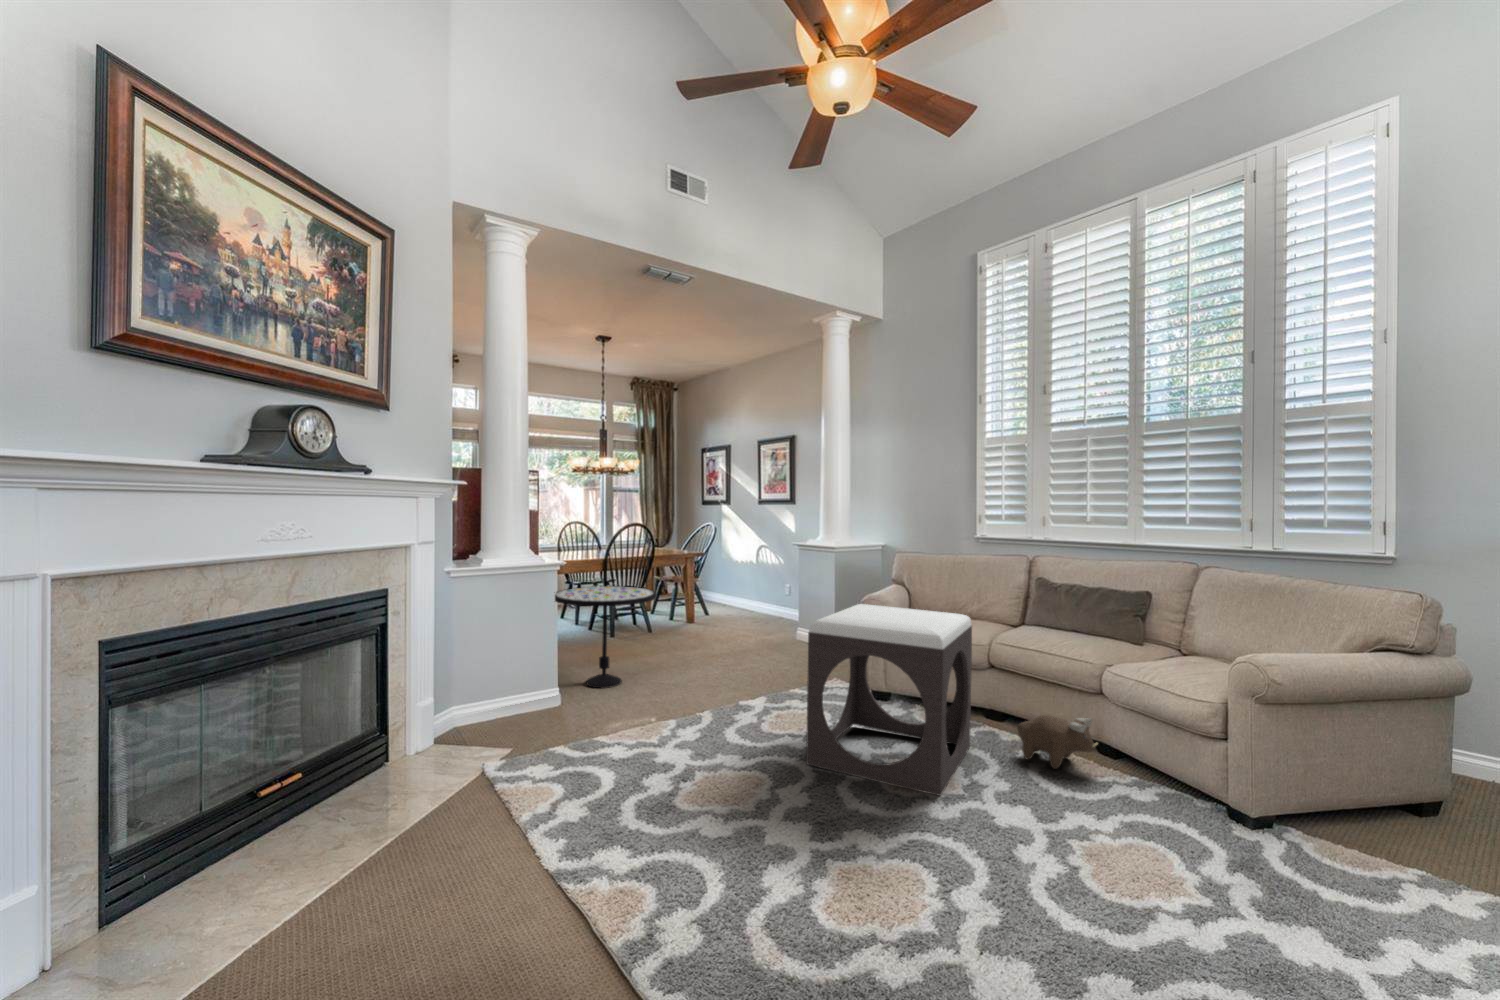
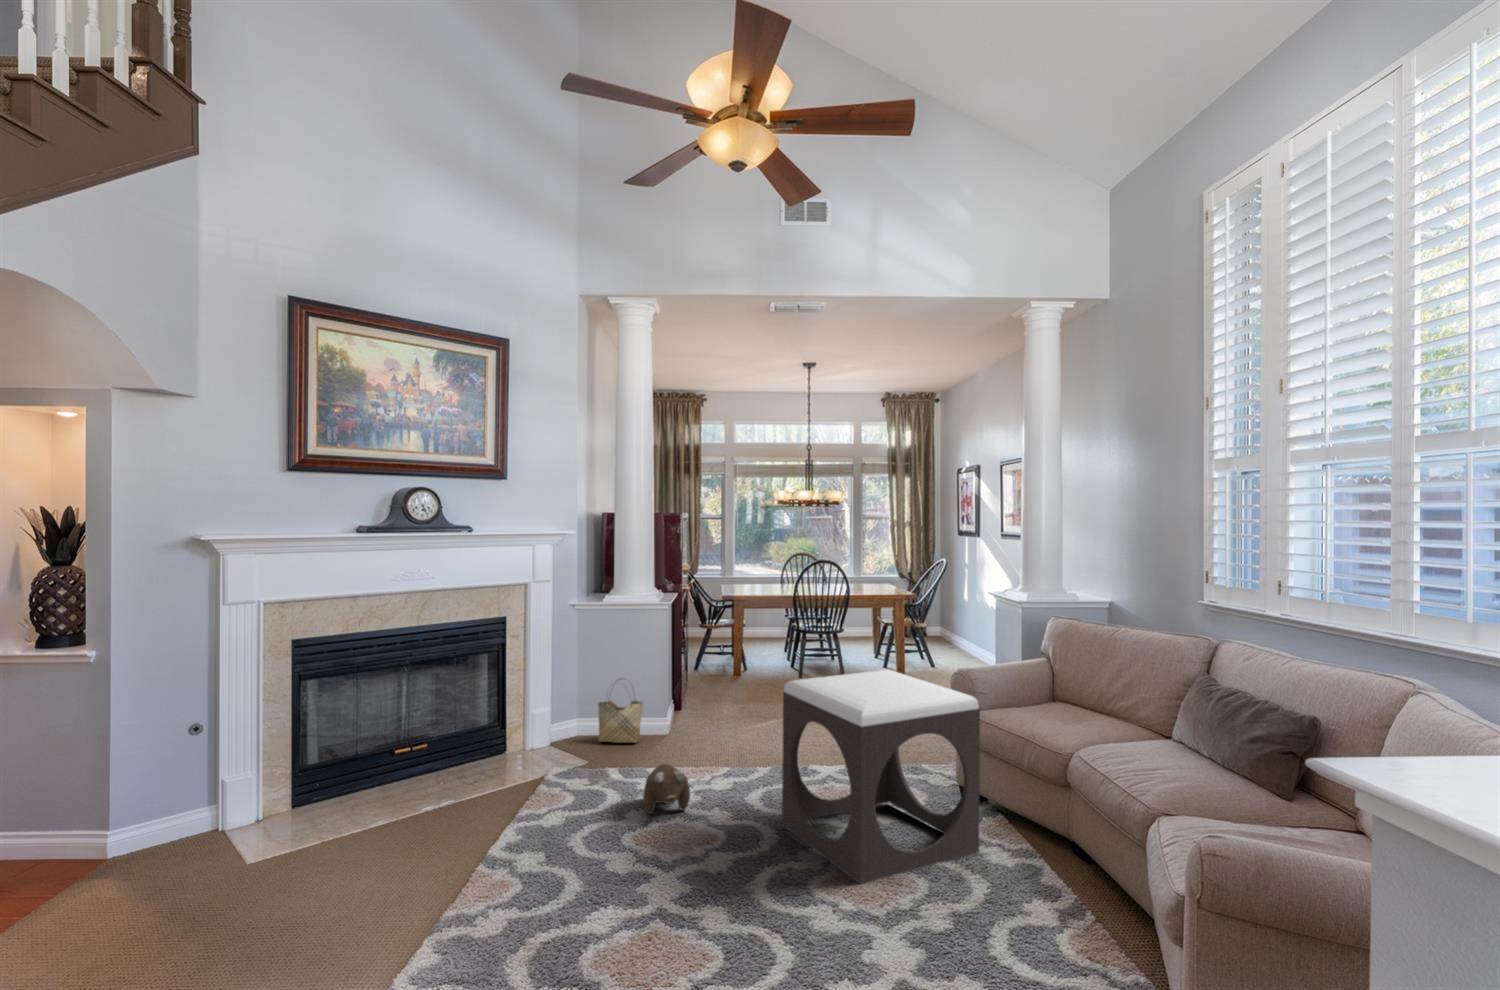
side table: present [555,586,657,688] -> none [681,625,780,725]
woven basket: none [491,651,544,727] -> present [598,679,643,743]
plush toy: present [1018,715,1097,769] -> present [643,764,690,814]

